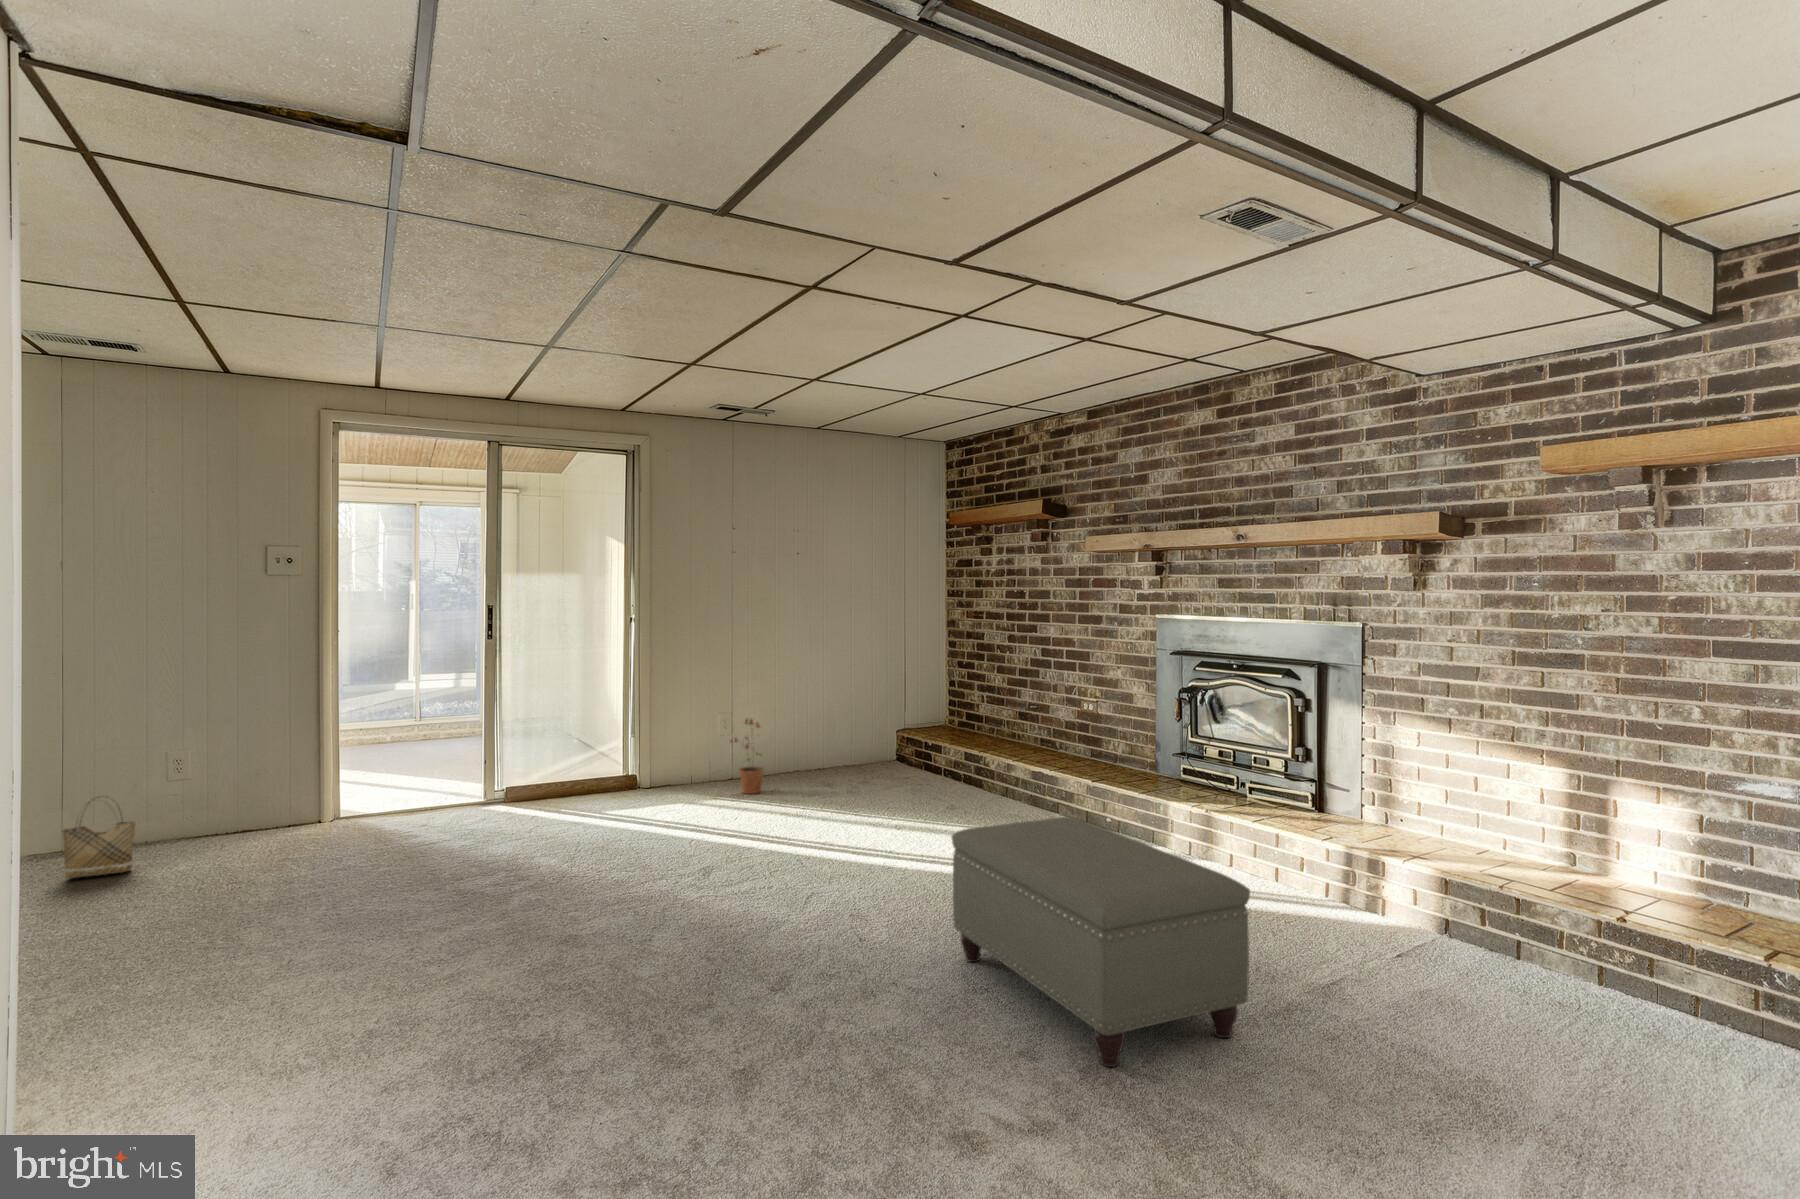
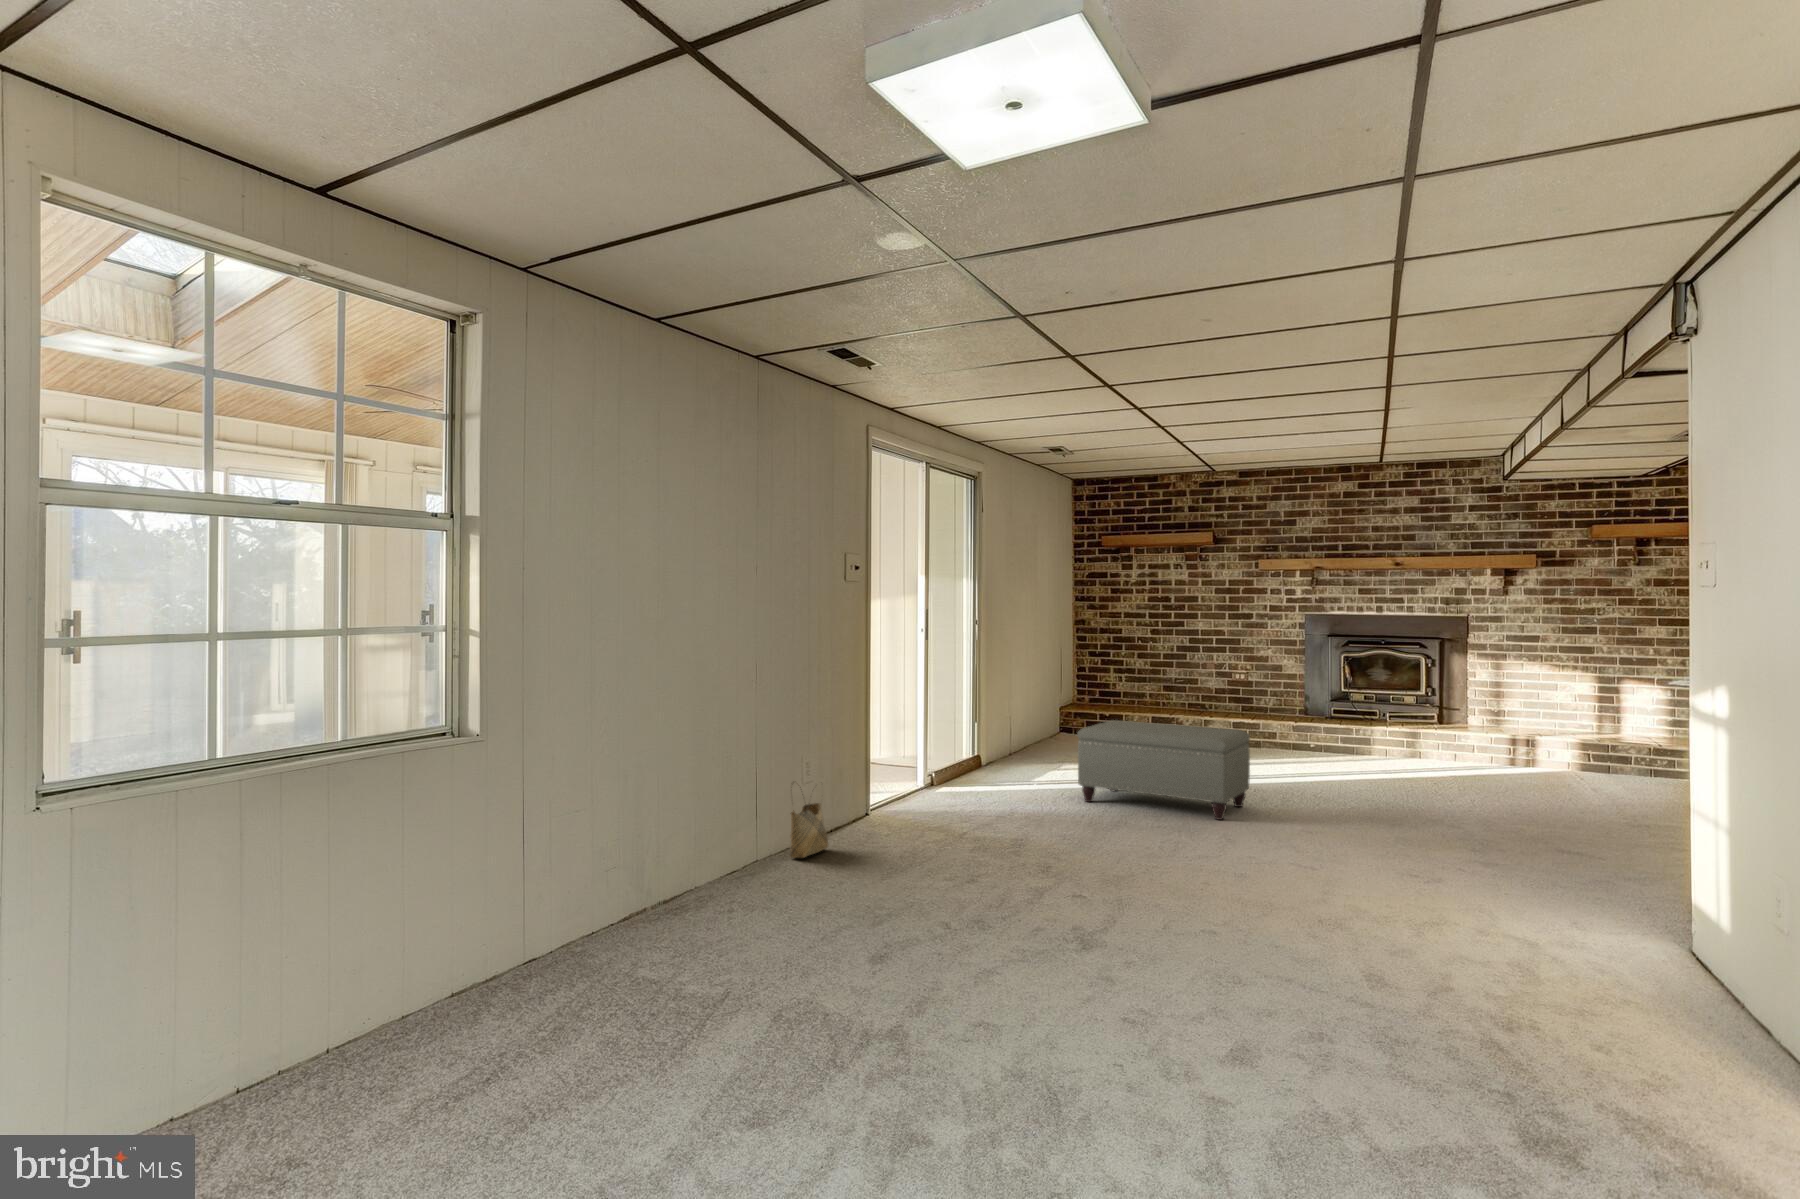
potted plant: present [730,719,764,794] -> none [1014,697,1045,756]
ottoman: present [952,817,1250,1067] -> present [1077,720,1250,820]

